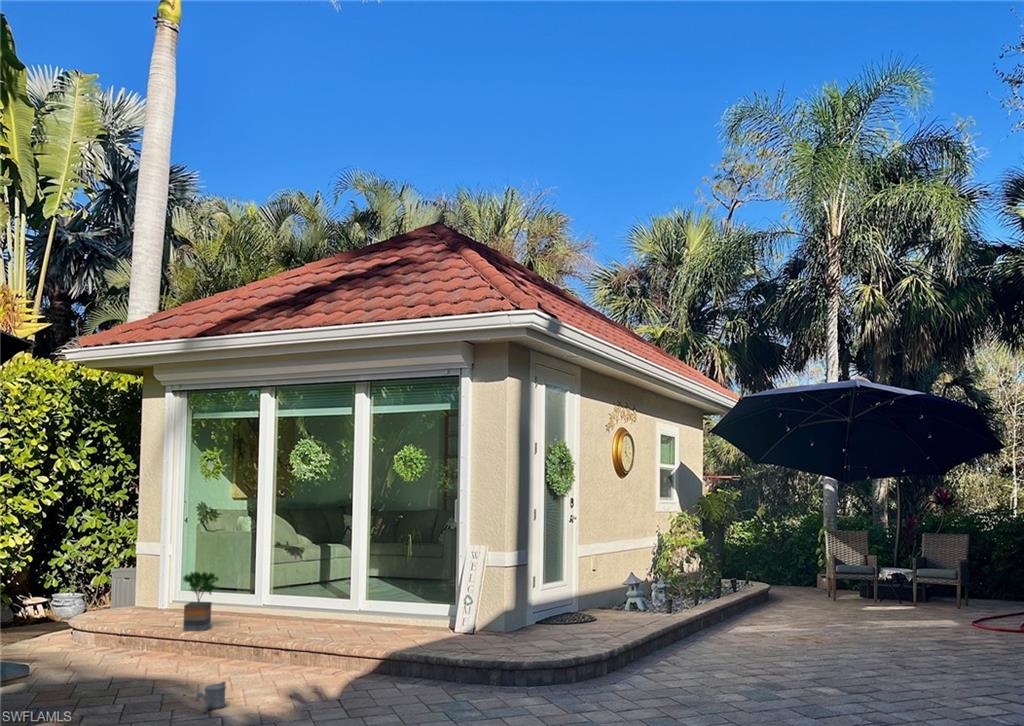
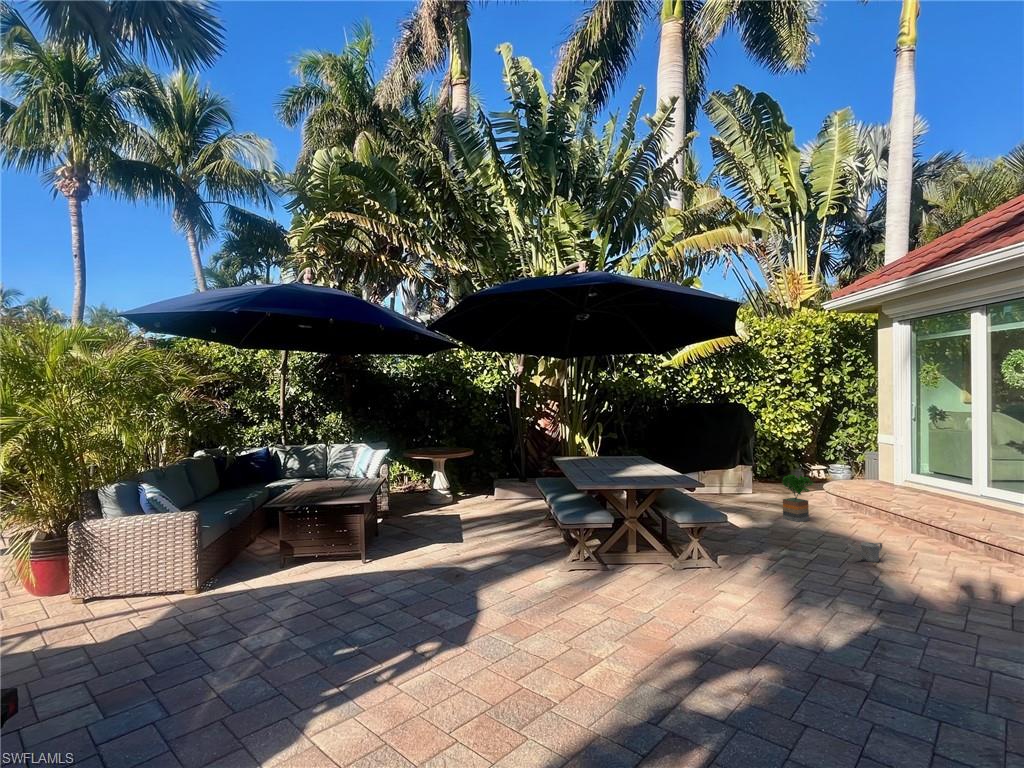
potted tree: present [183,572,219,631] -> present [783,475,813,522]

